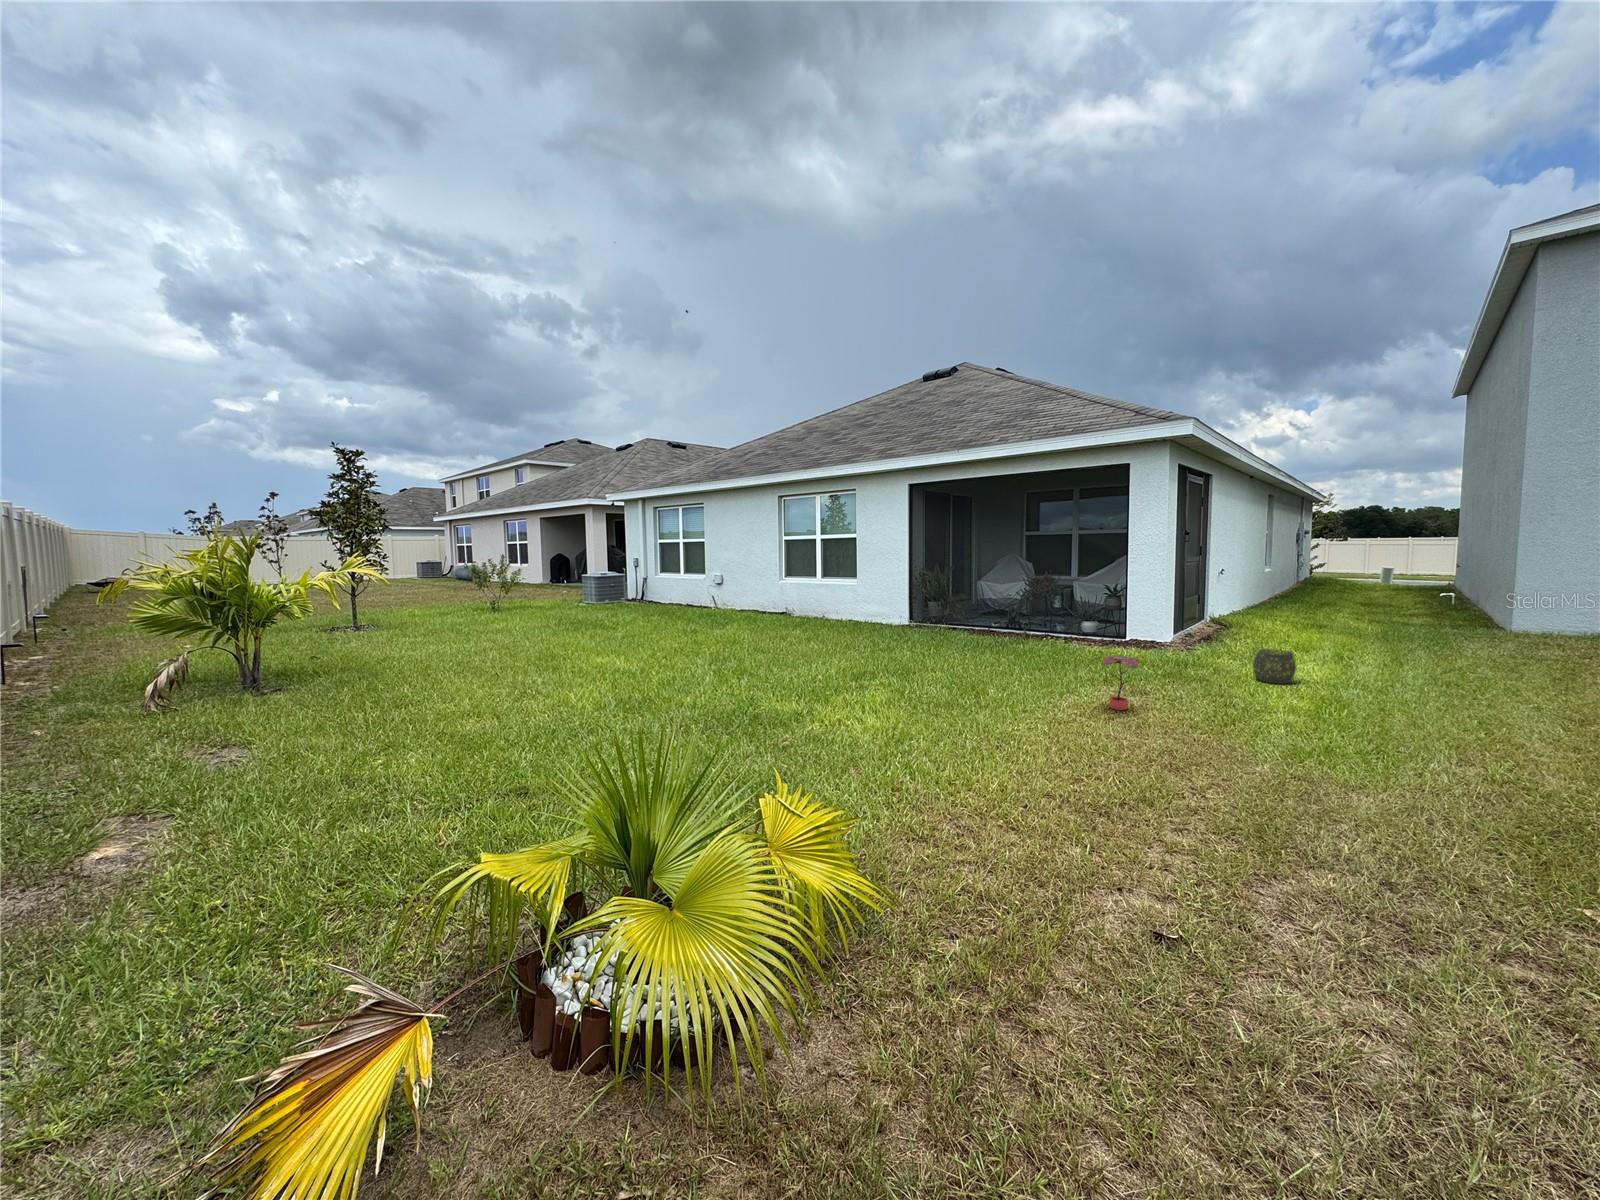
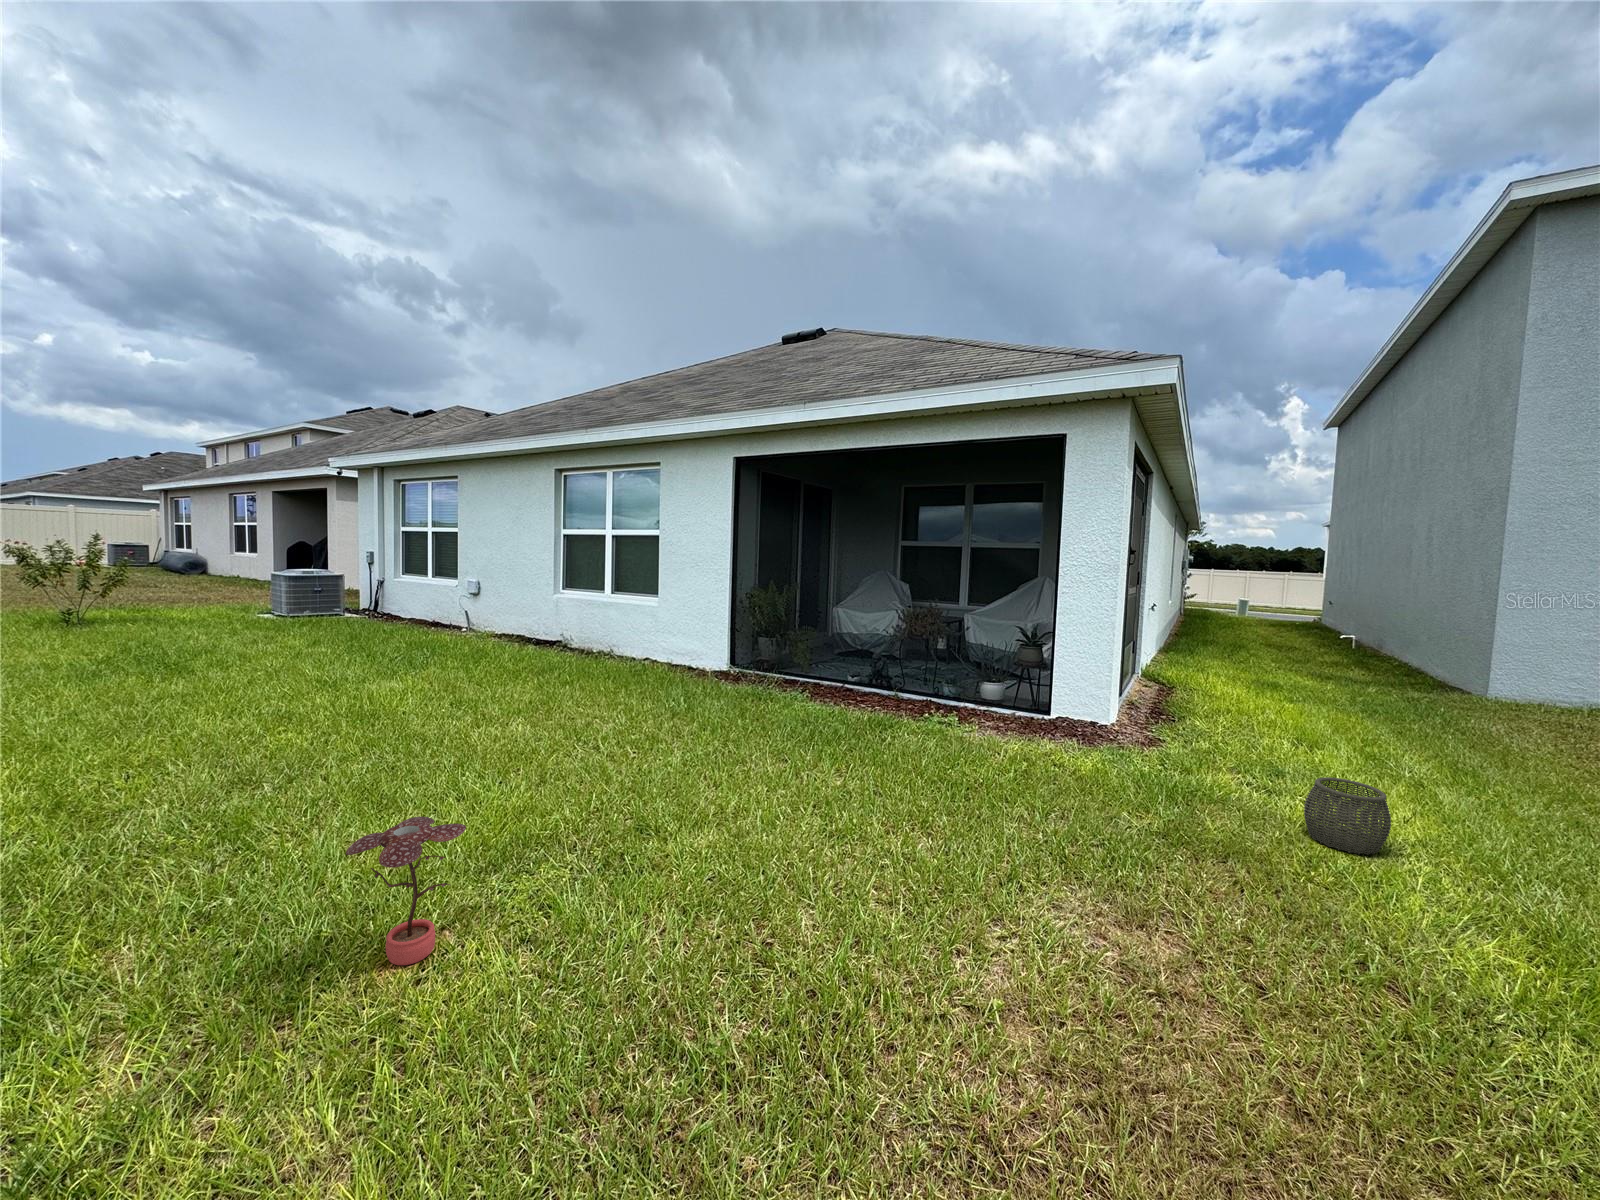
potted plant: present [1101,656,1139,710] -> present [346,817,466,965]

